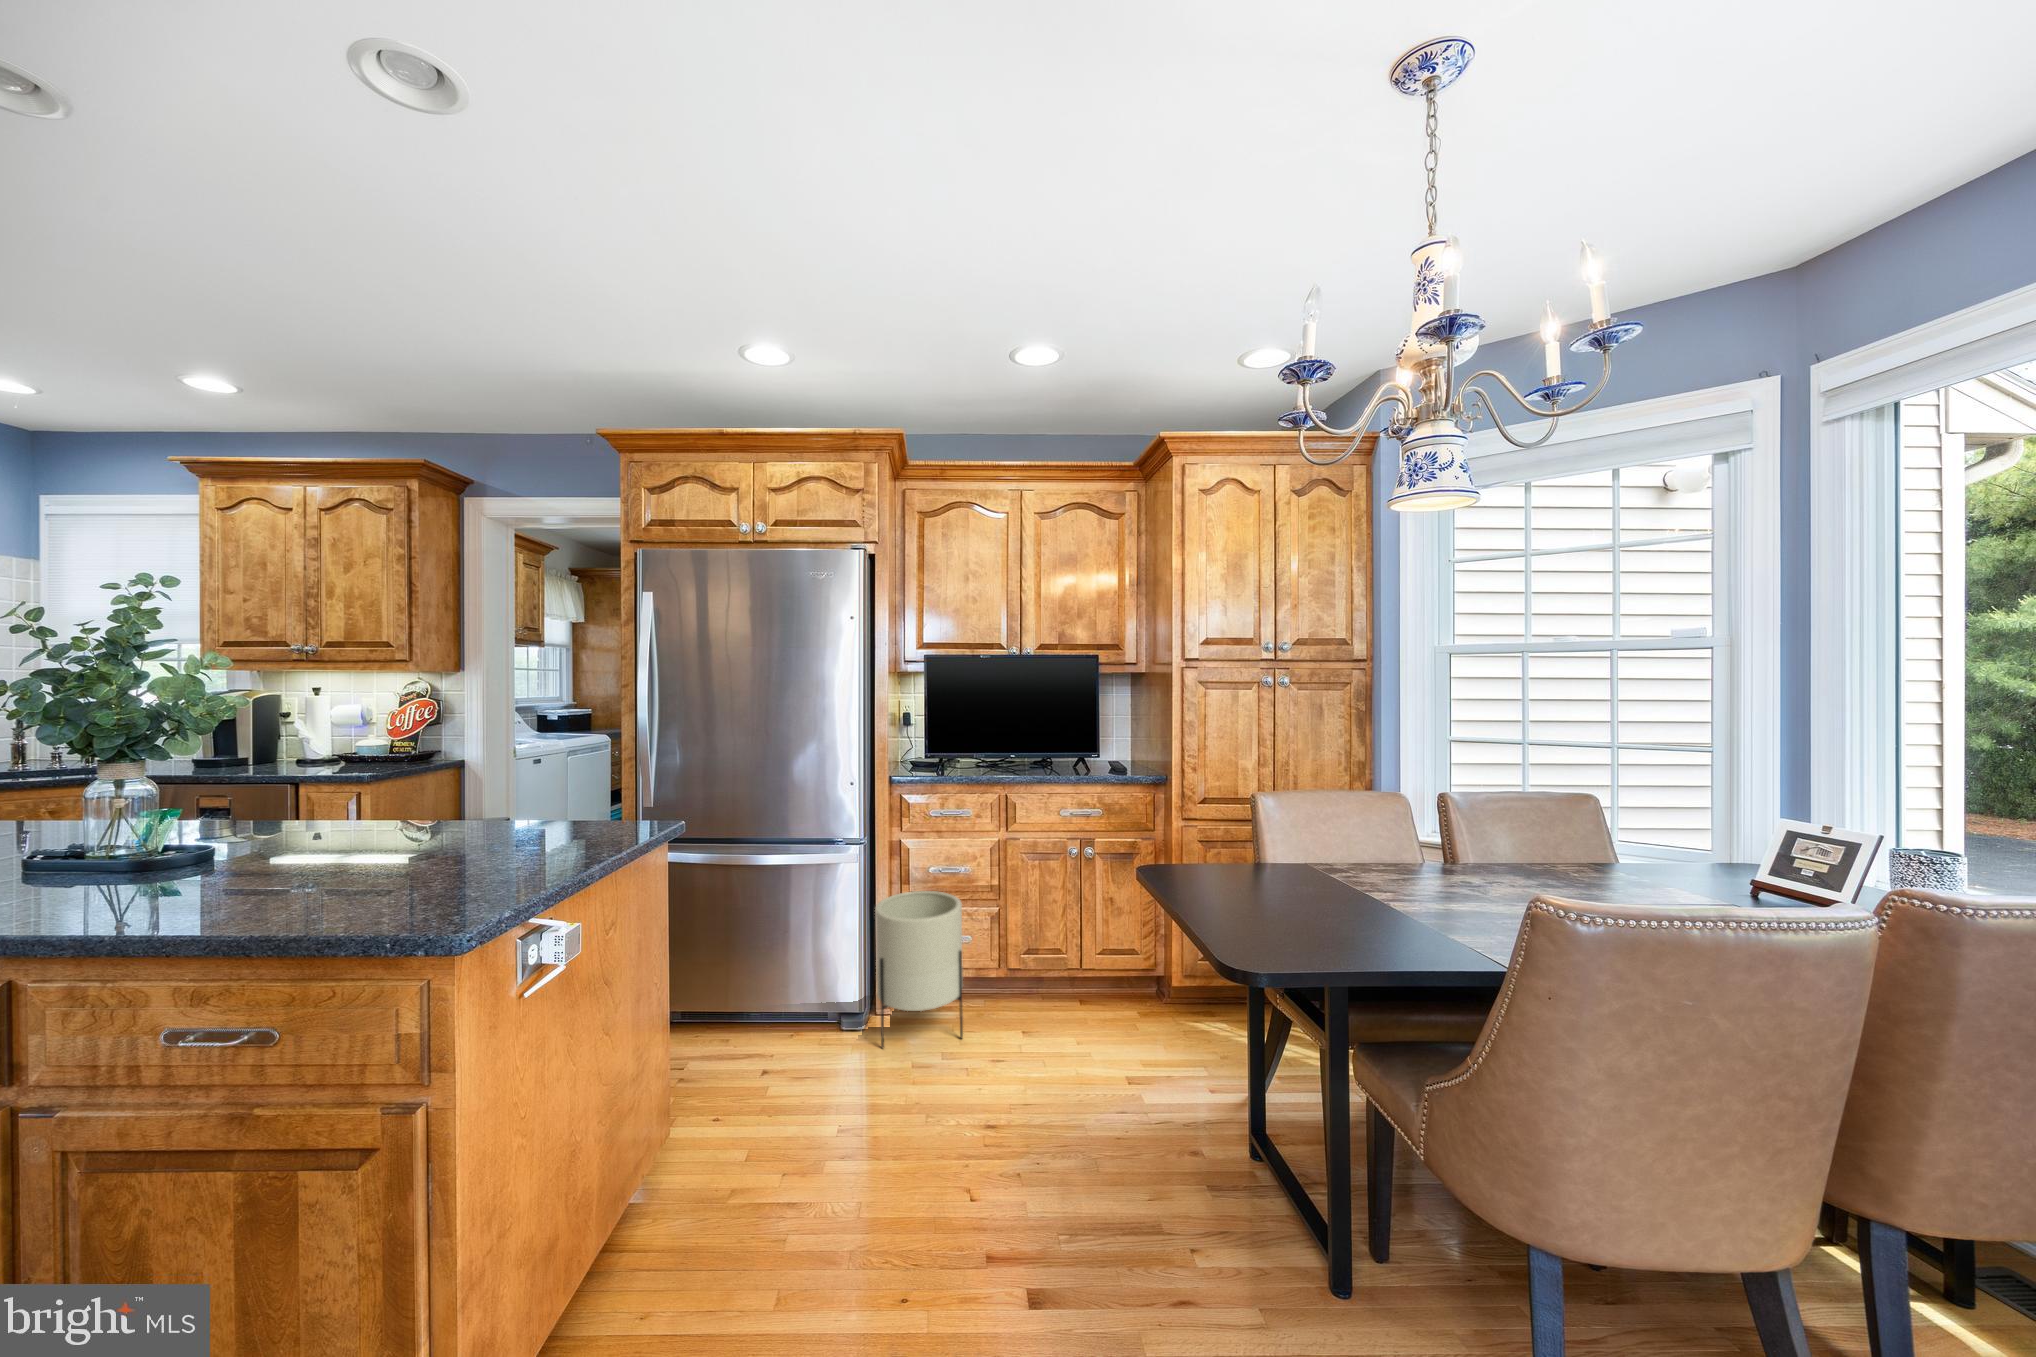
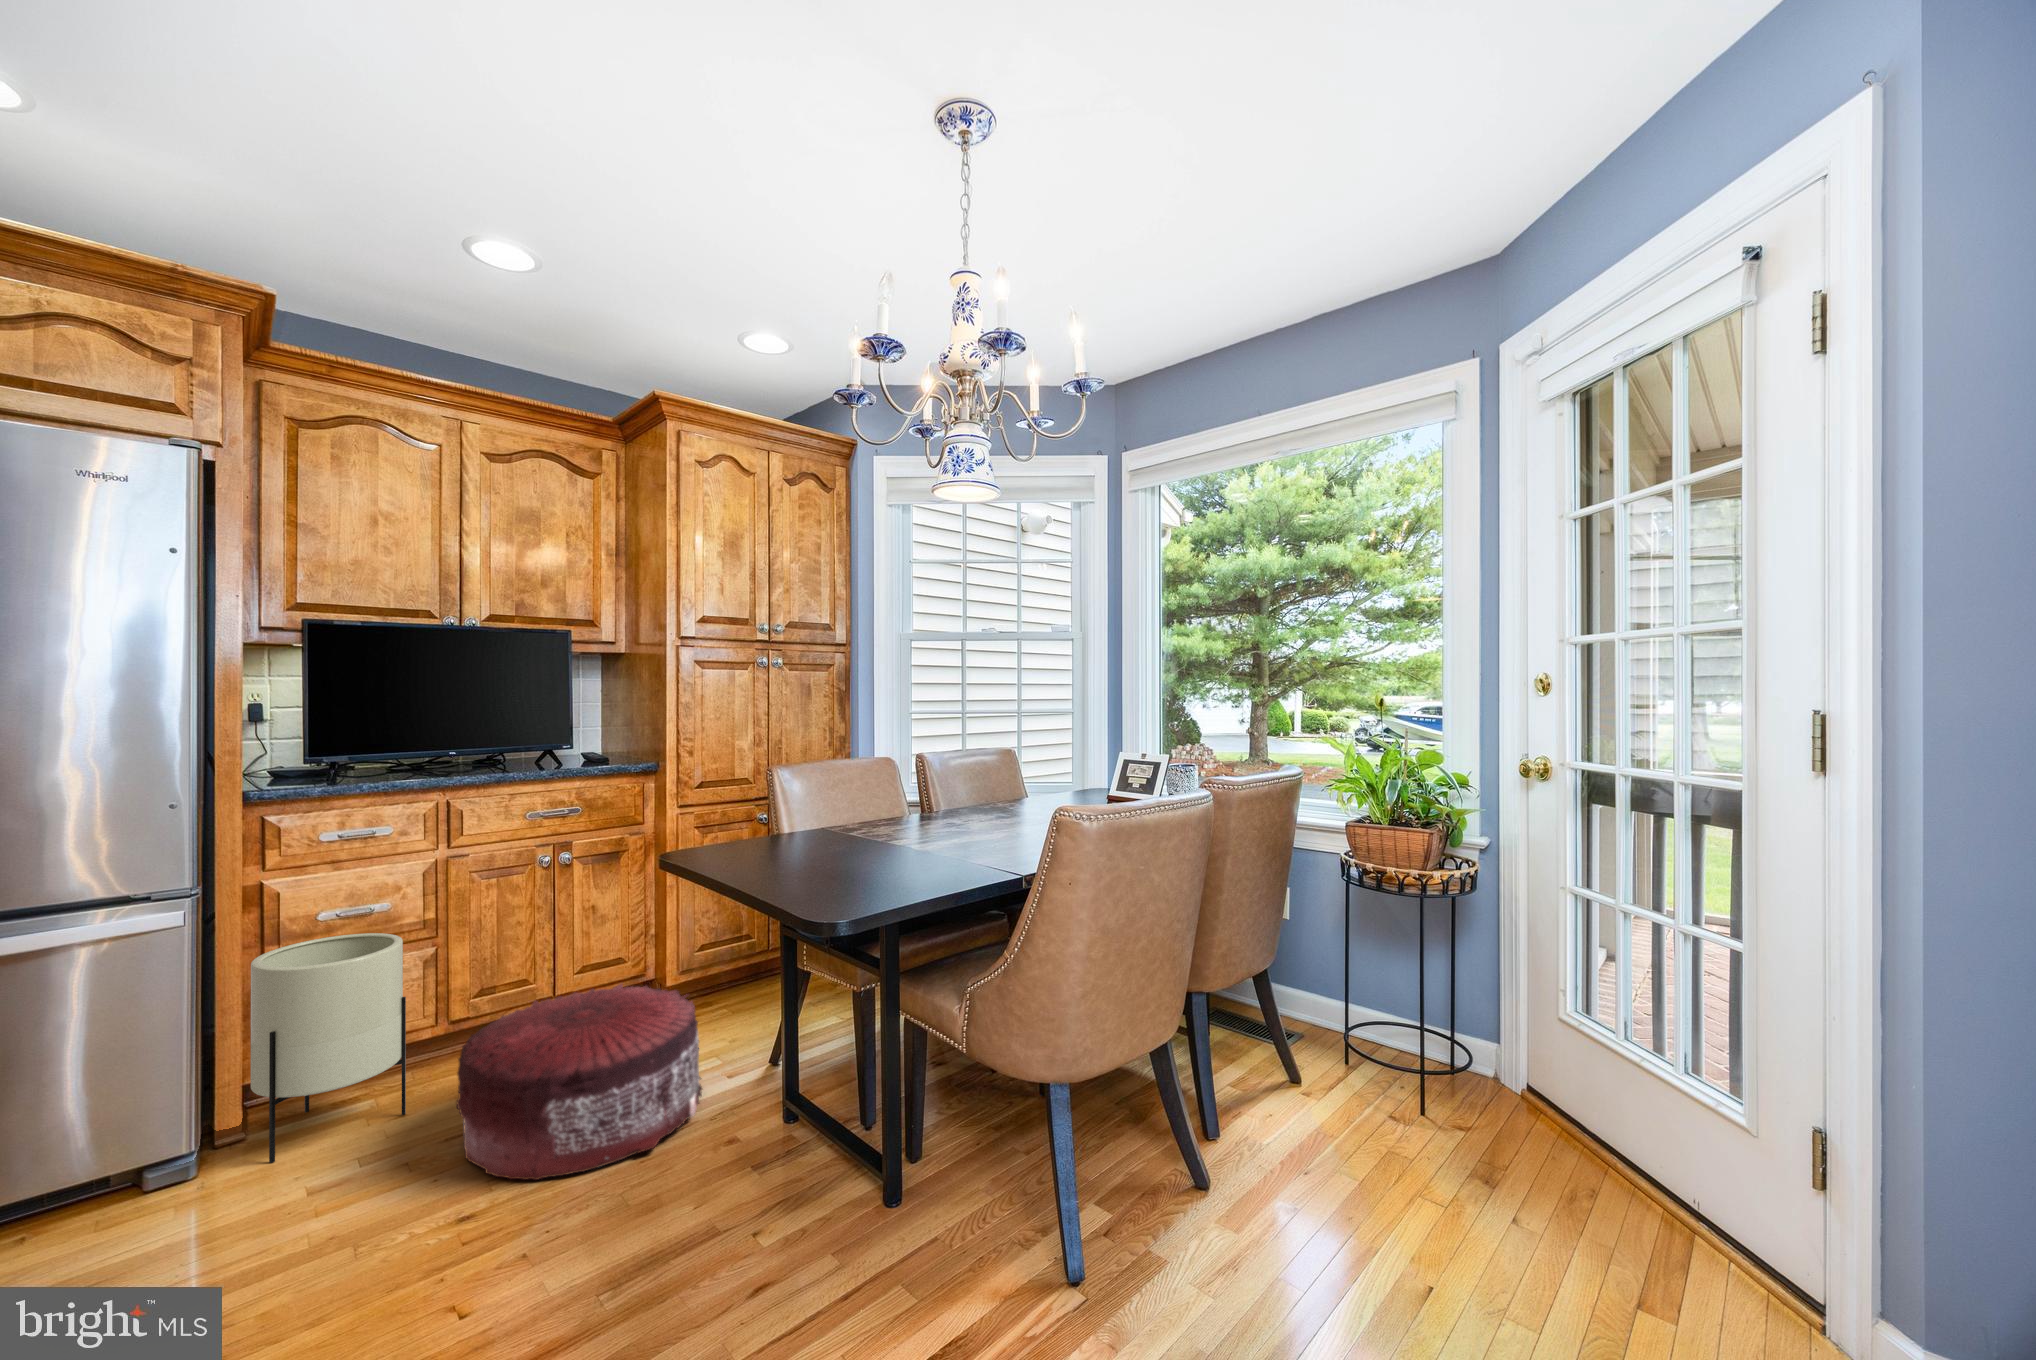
pouf: none [966,981,1167,1171] -> present [457,984,702,1180]

